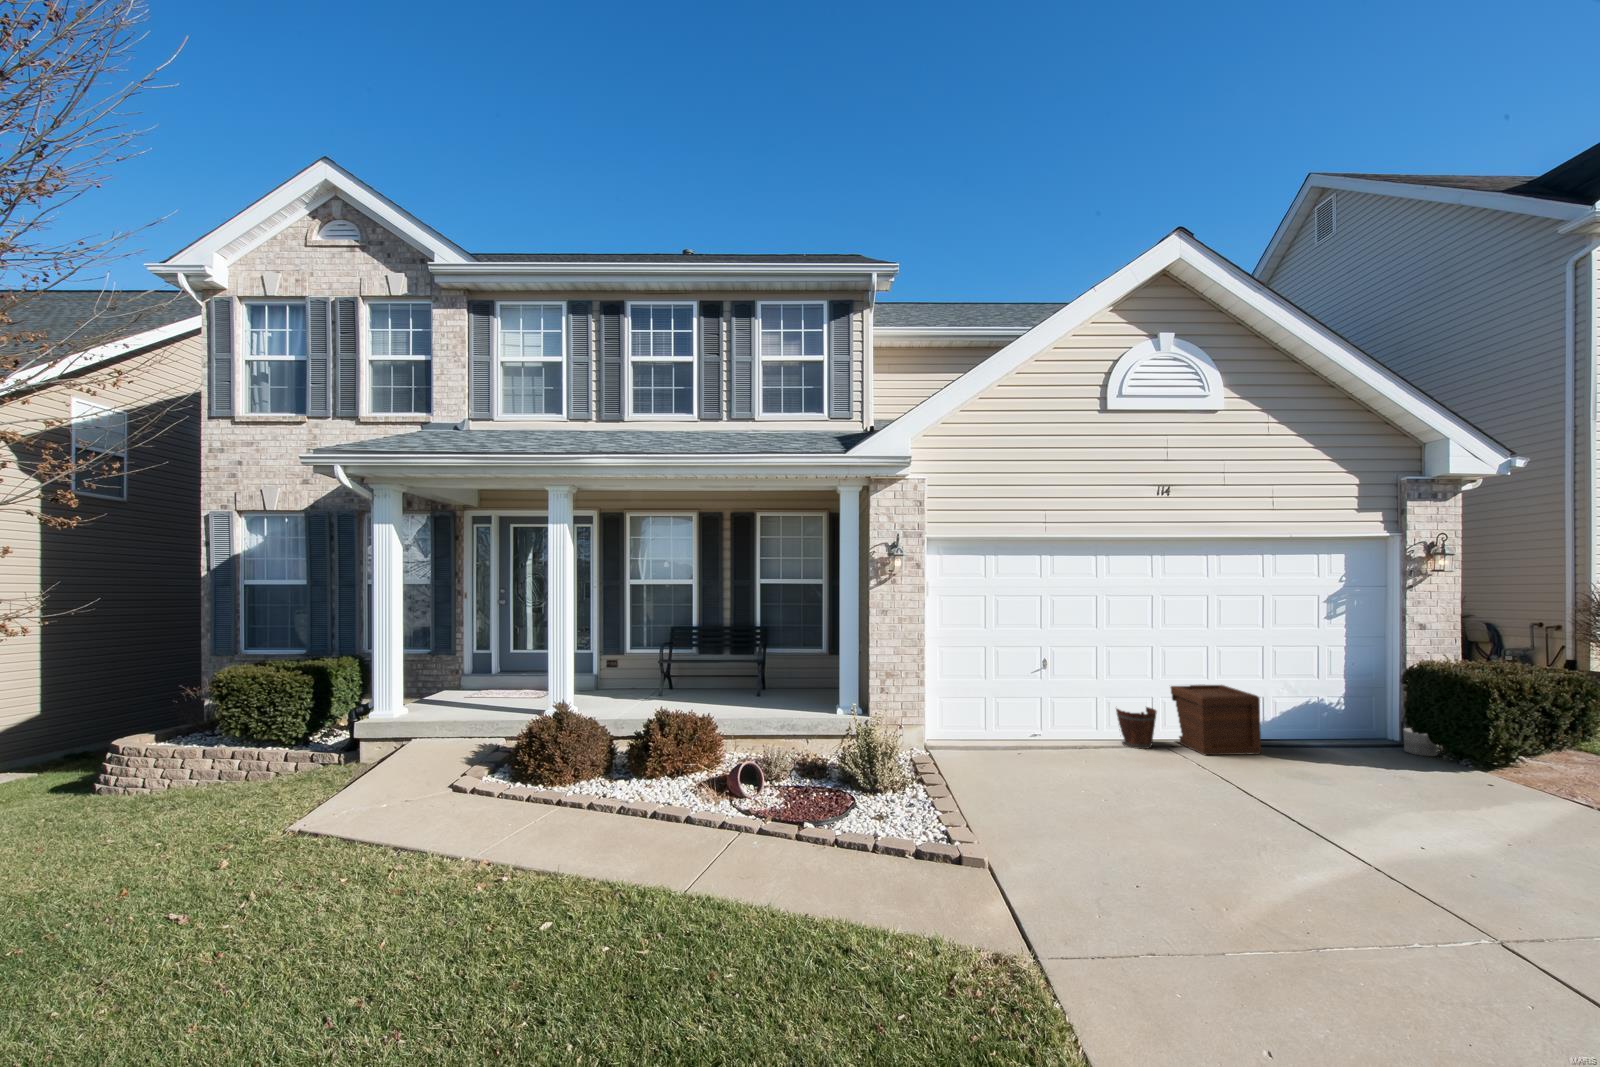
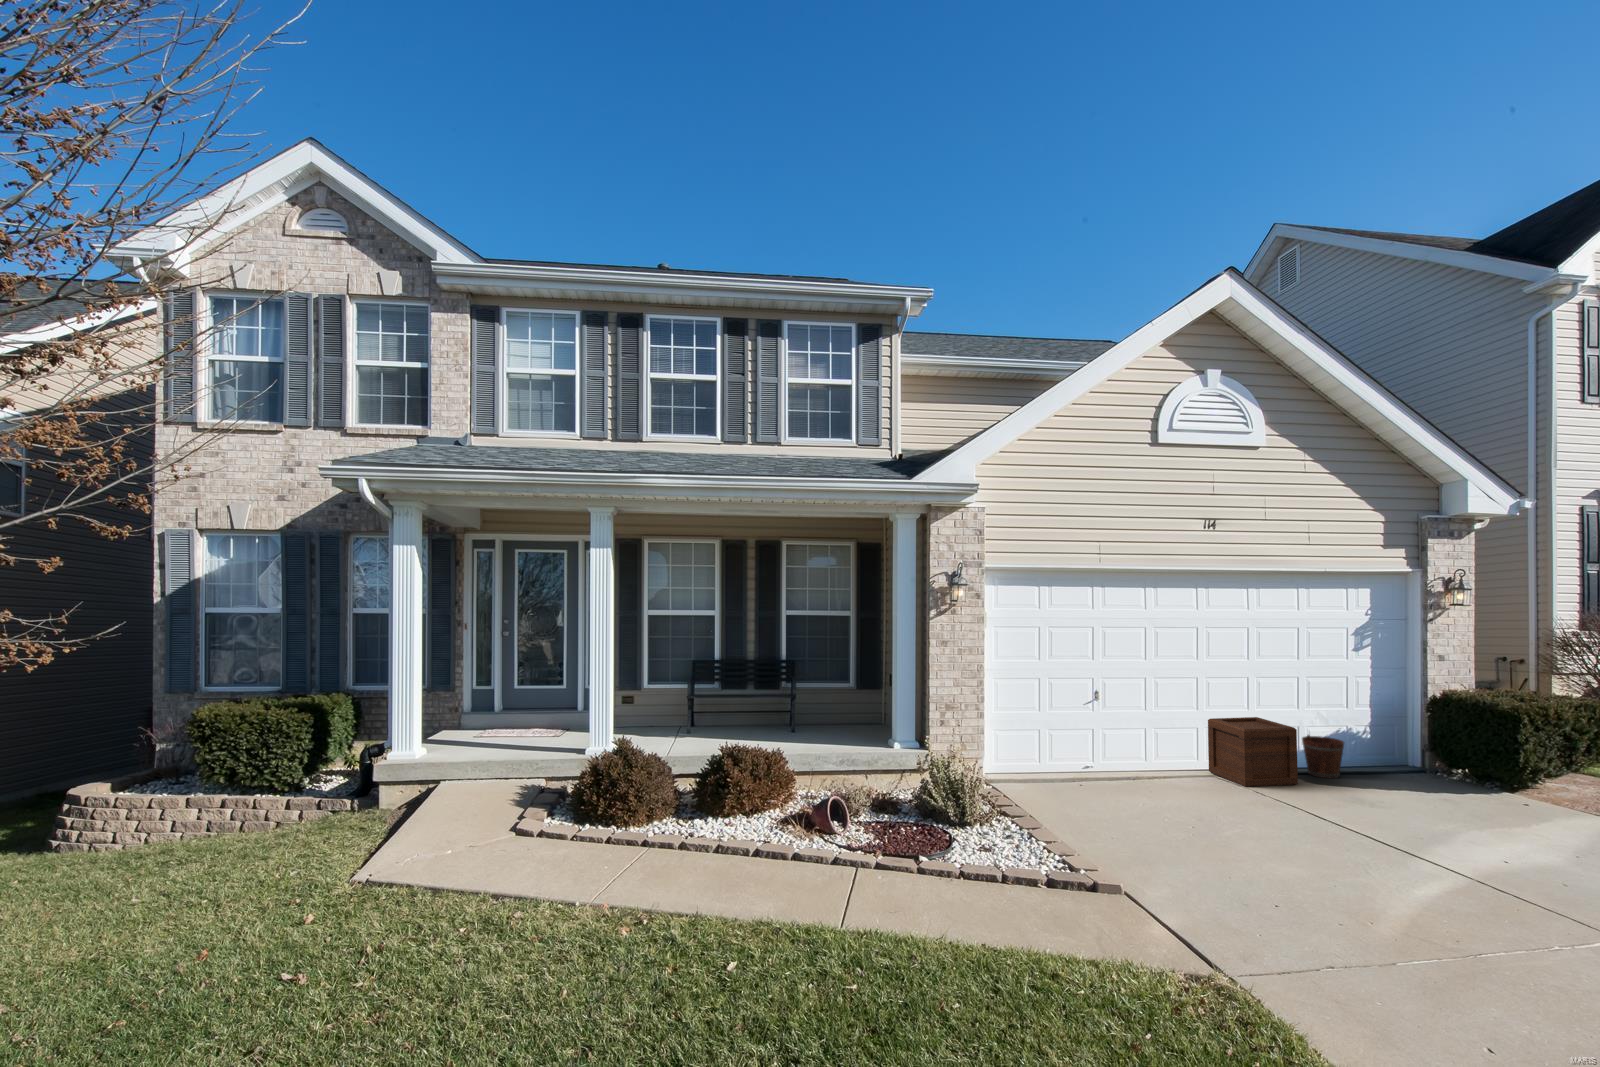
bucket: present [1116,707,1157,749] -> present [1302,735,1344,778]
planter: present [1404,728,1438,757] -> none [1426,758,1457,784]

